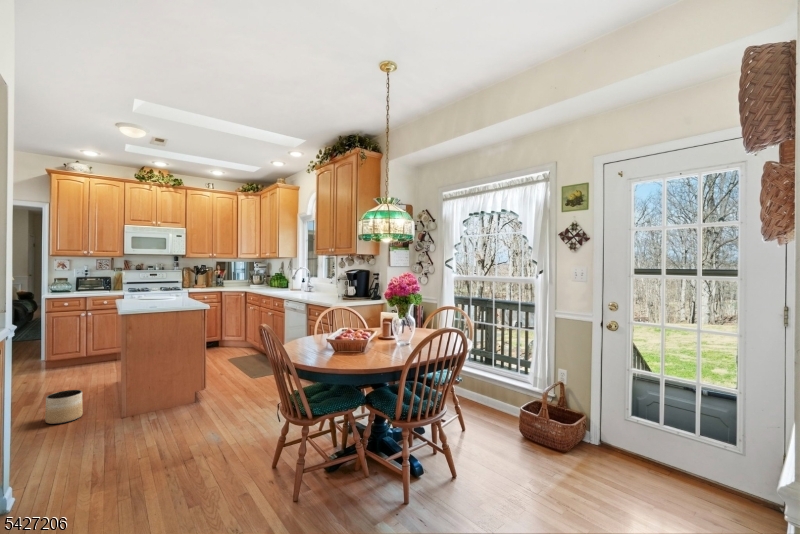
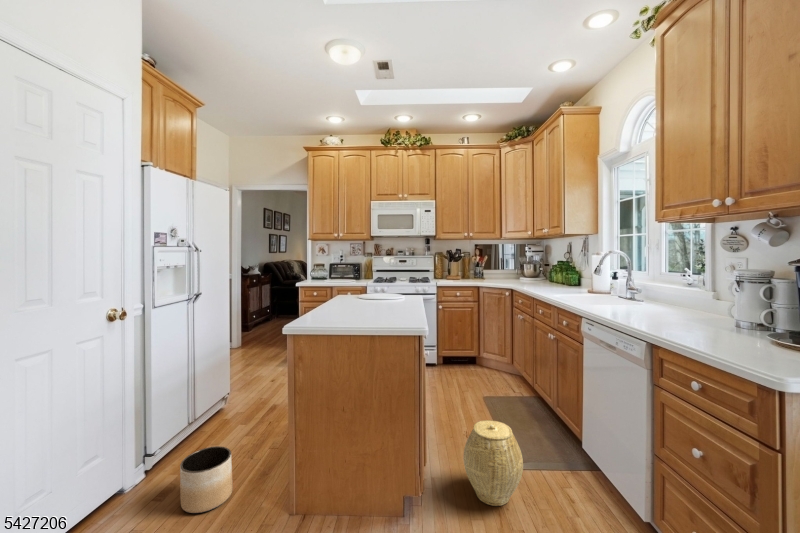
woven basket: none [228,350,258,386] -> present [463,420,523,506]

